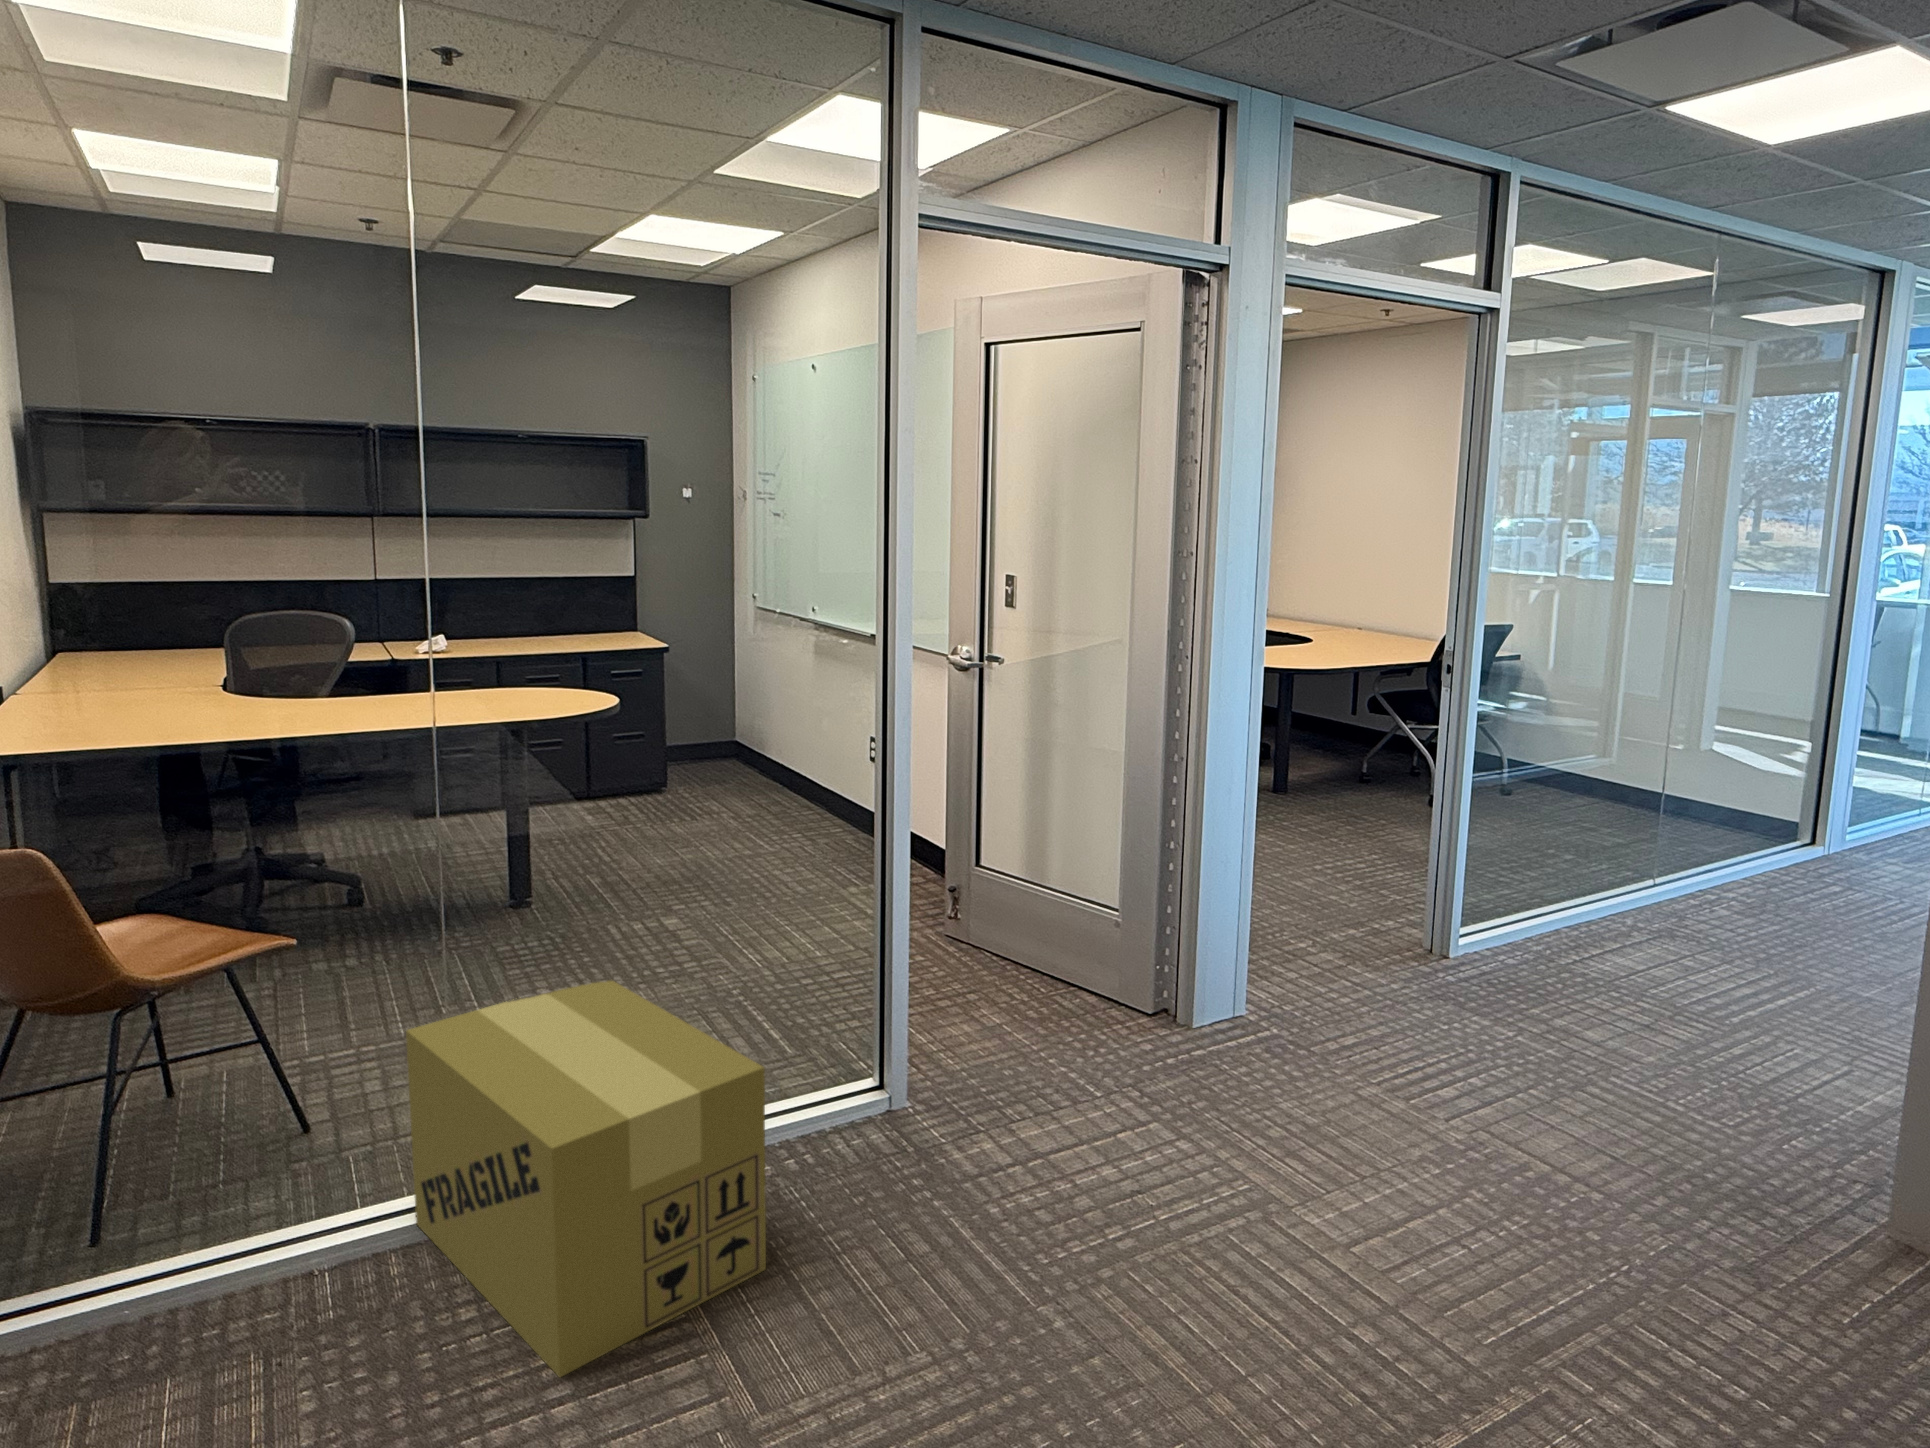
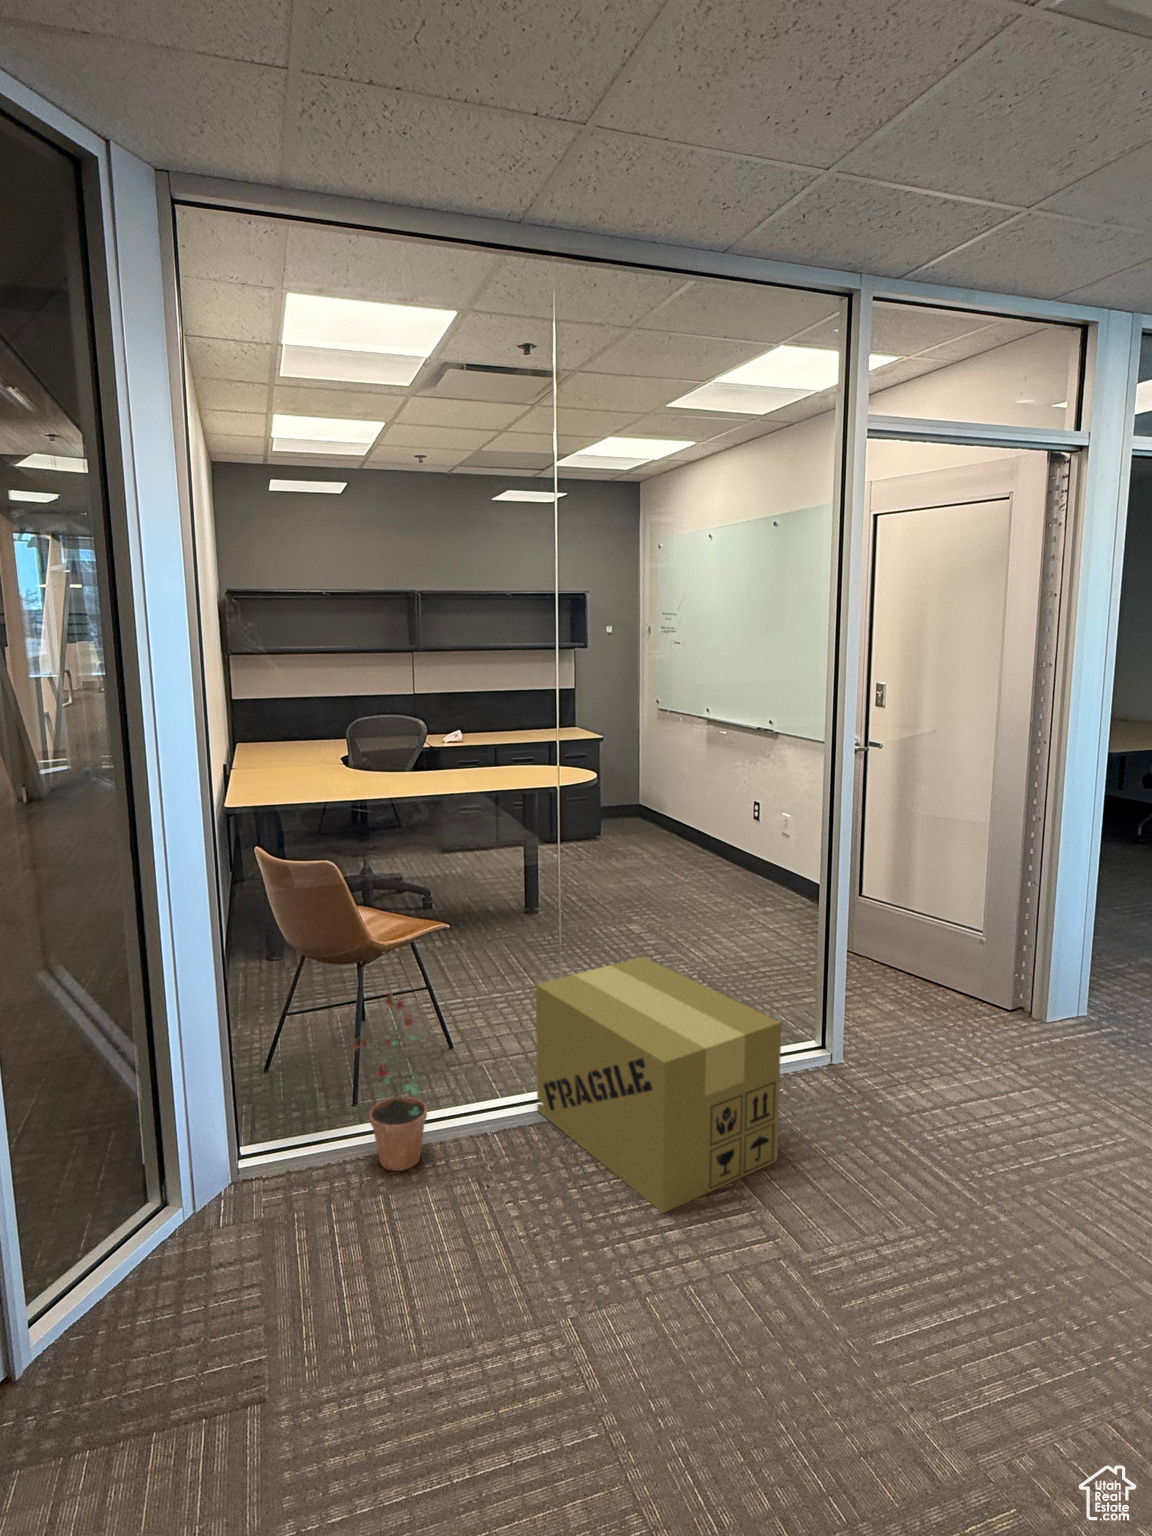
potted plant: none [48,1062,191,1356] -> present [353,993,427,1171]

